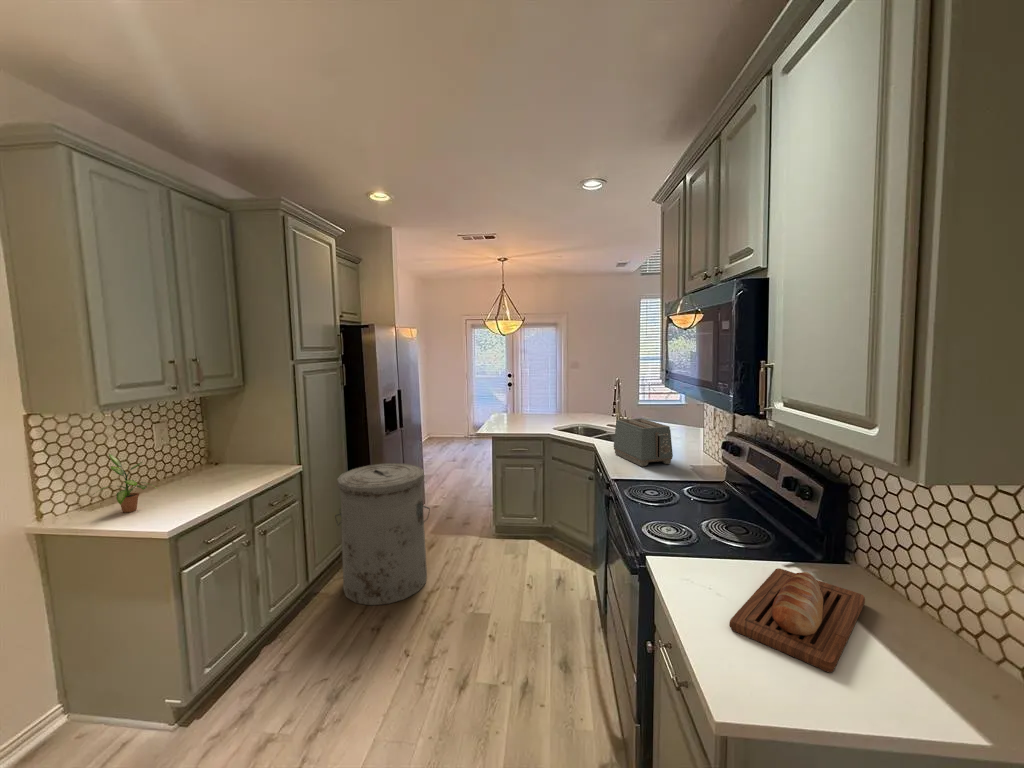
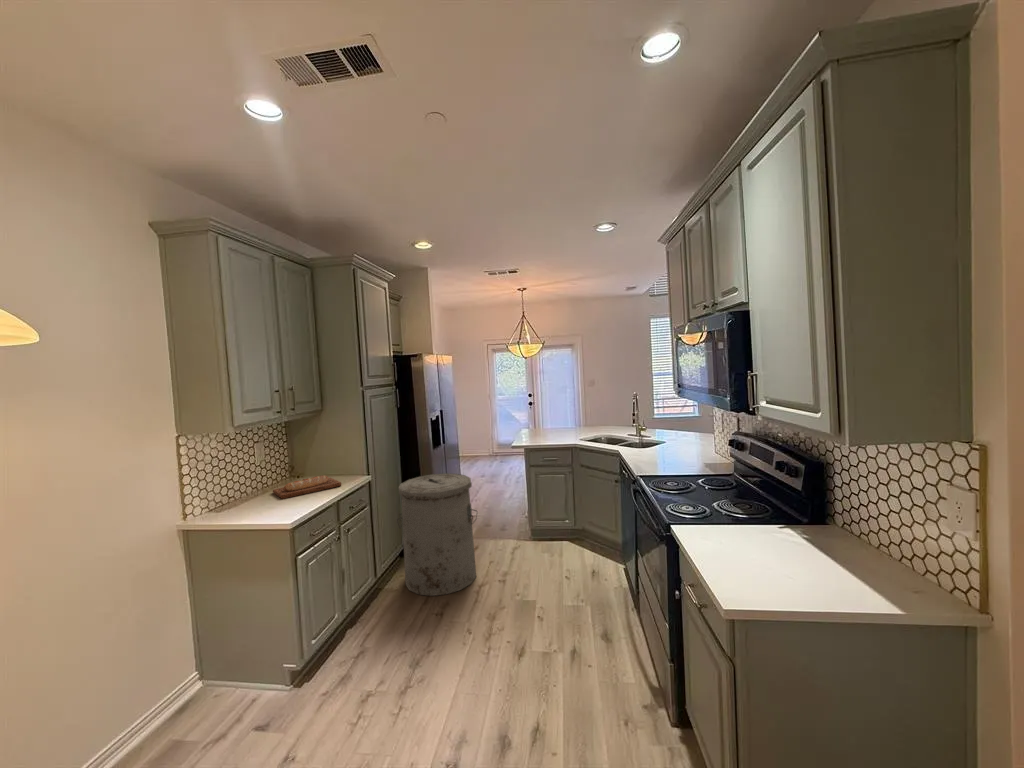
toaster: present [614,418,673,467] -> none [636,425,688,465]
potted plant: present [93,454,156,513] -> none [222,466,271,513]
bread loaf: present [729,568,865,672] -> present [273,475,341,499]

